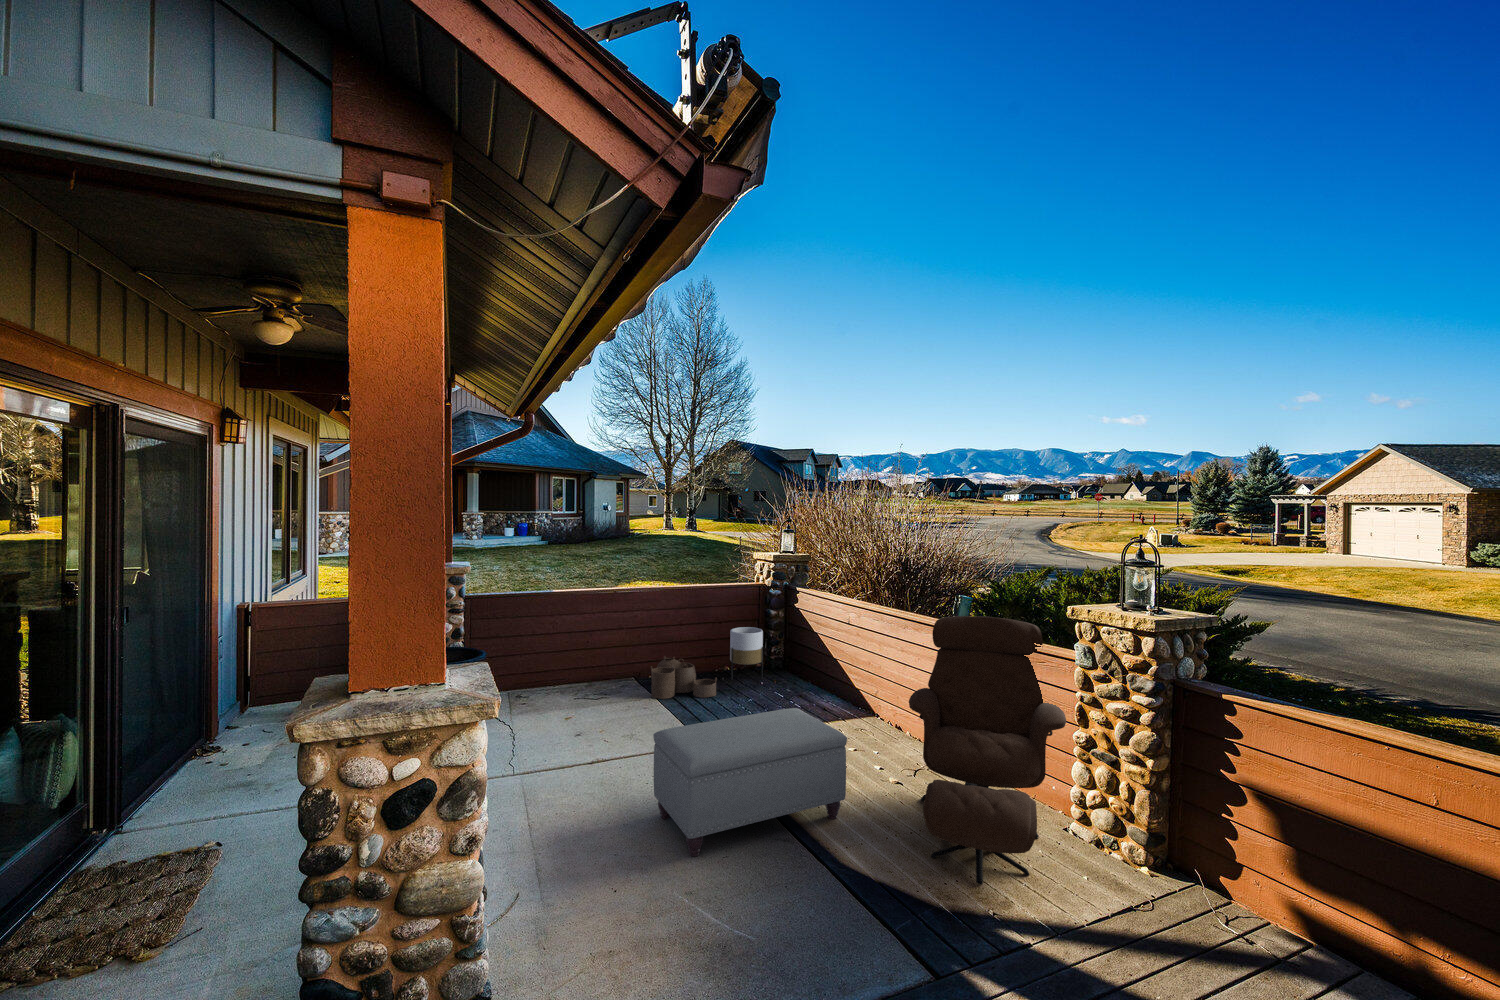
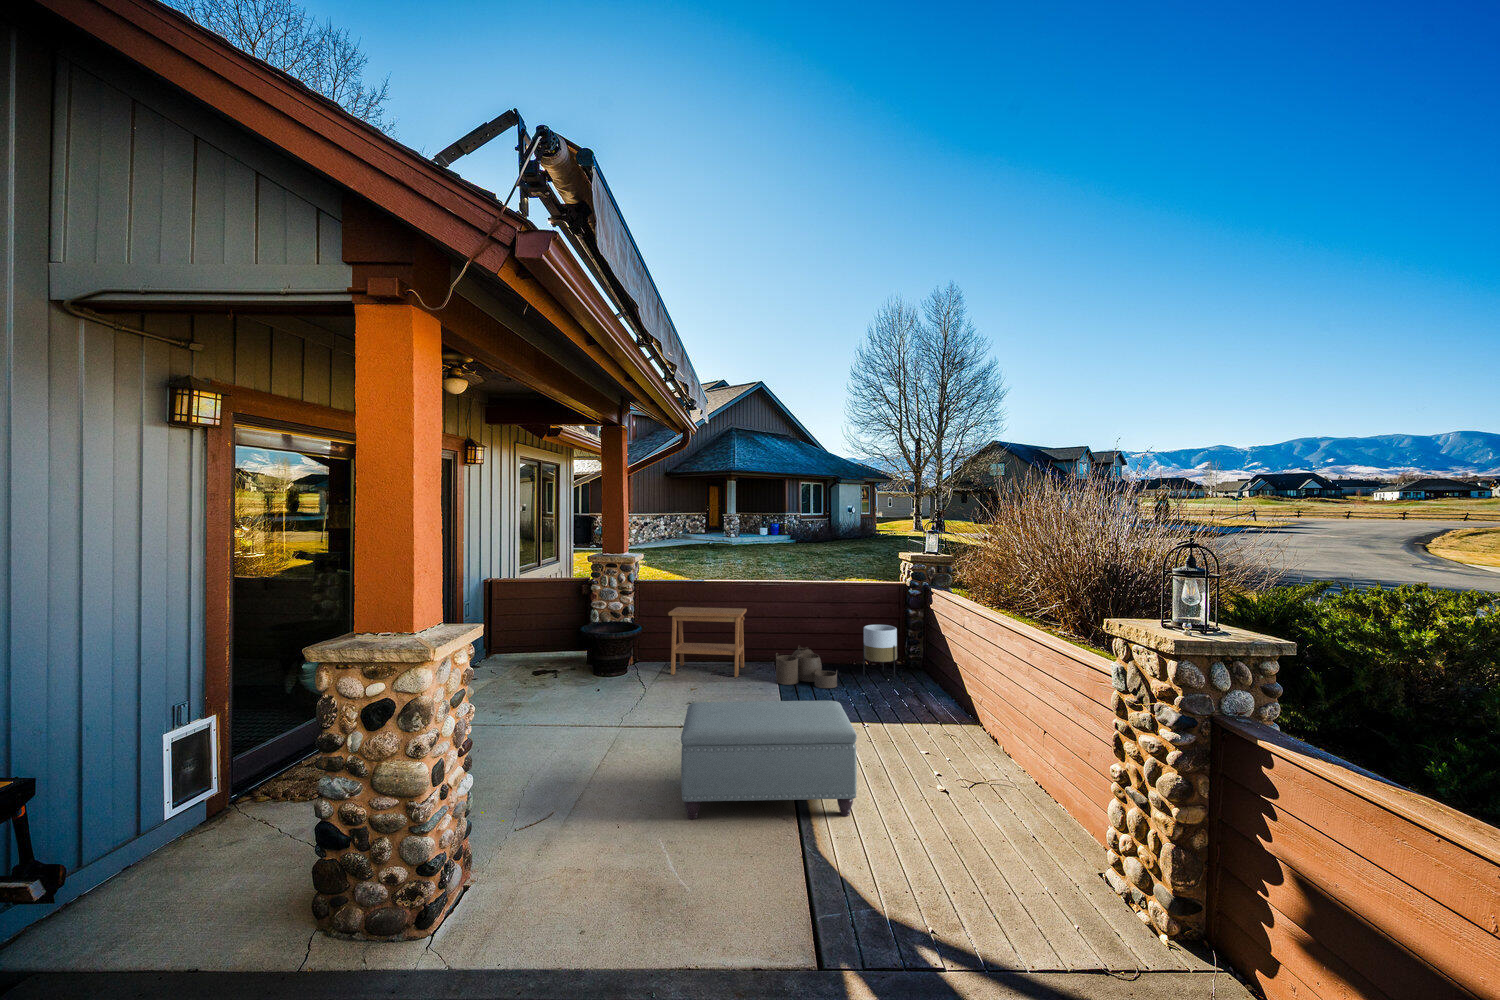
lounge chair: present [909,616,1066,885] -> none [897,621,1123,920]
side table: none [521,621,609,704] -> present [668,607,747,677]

